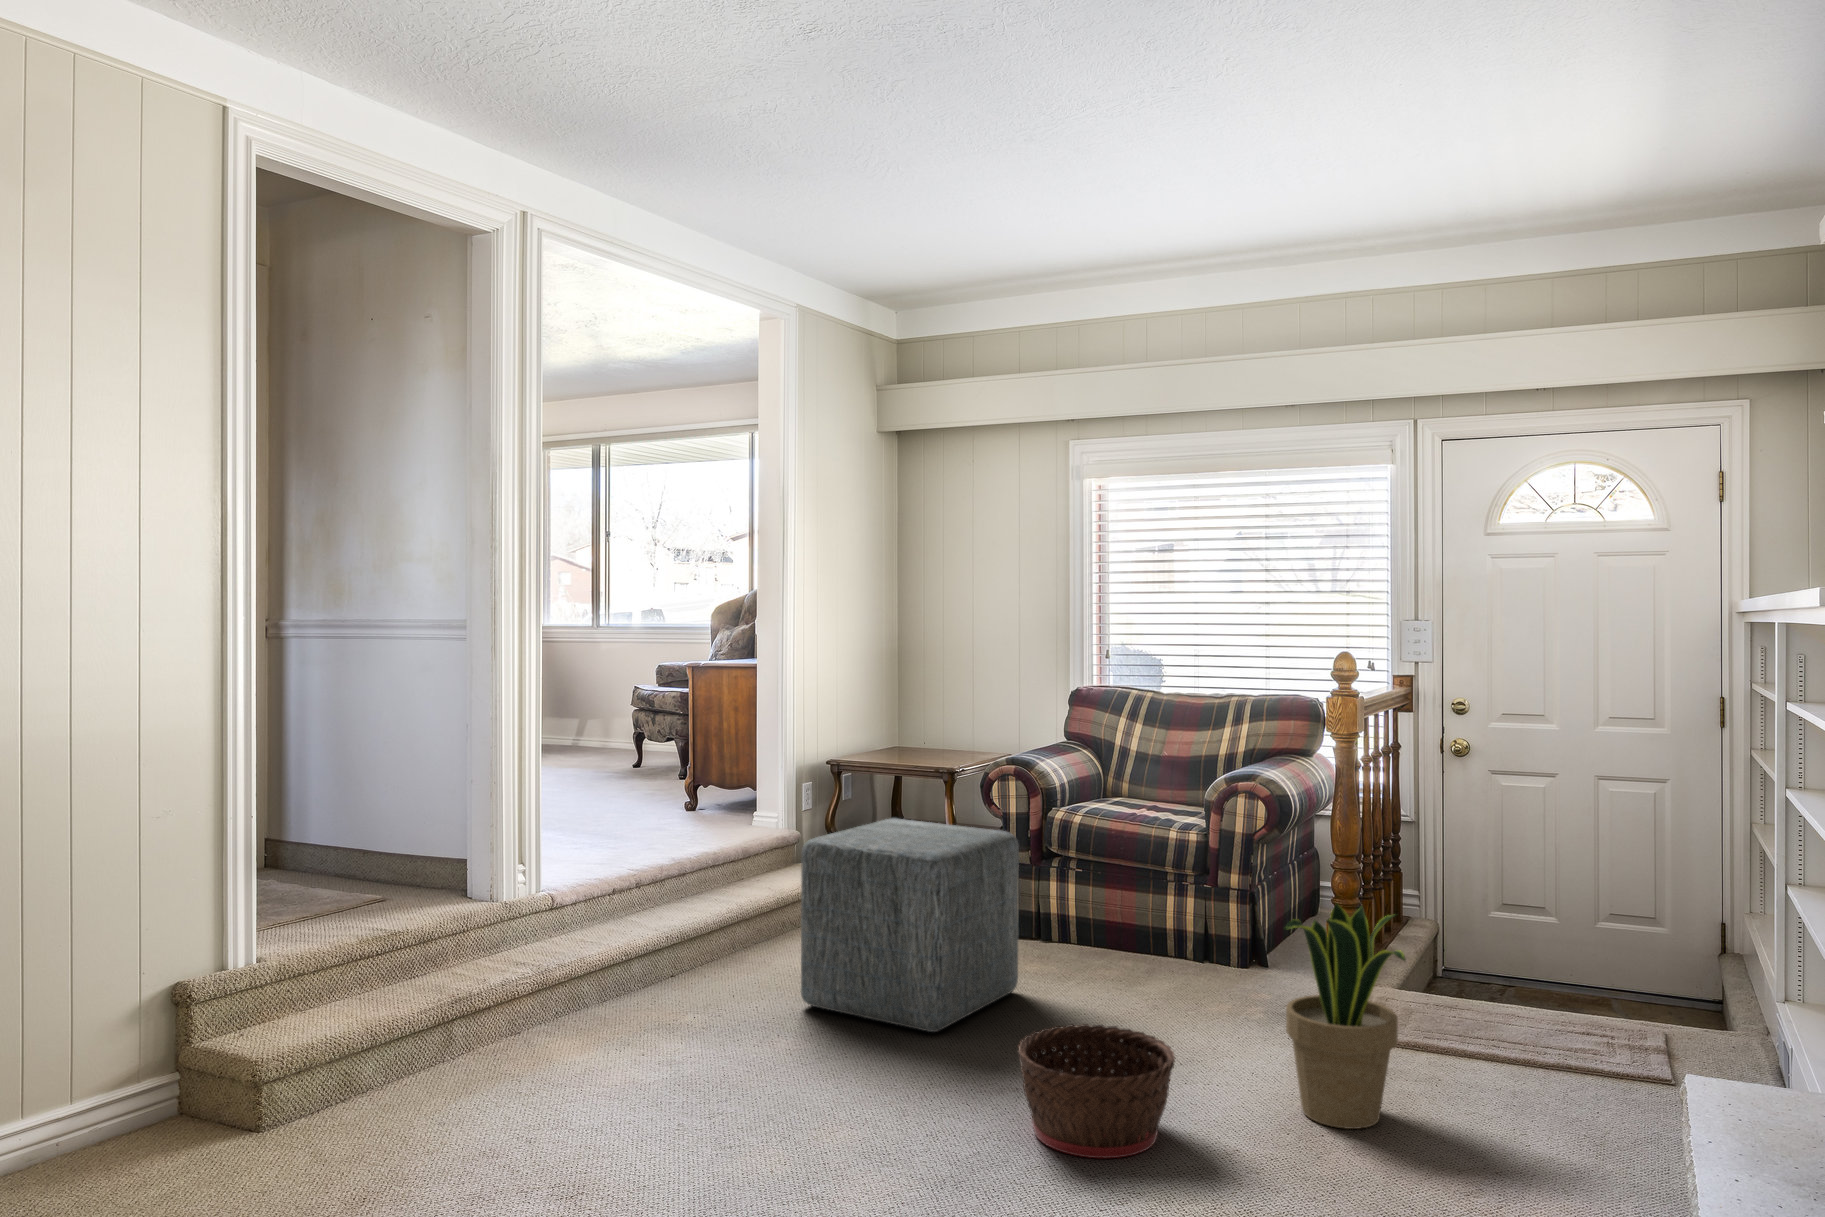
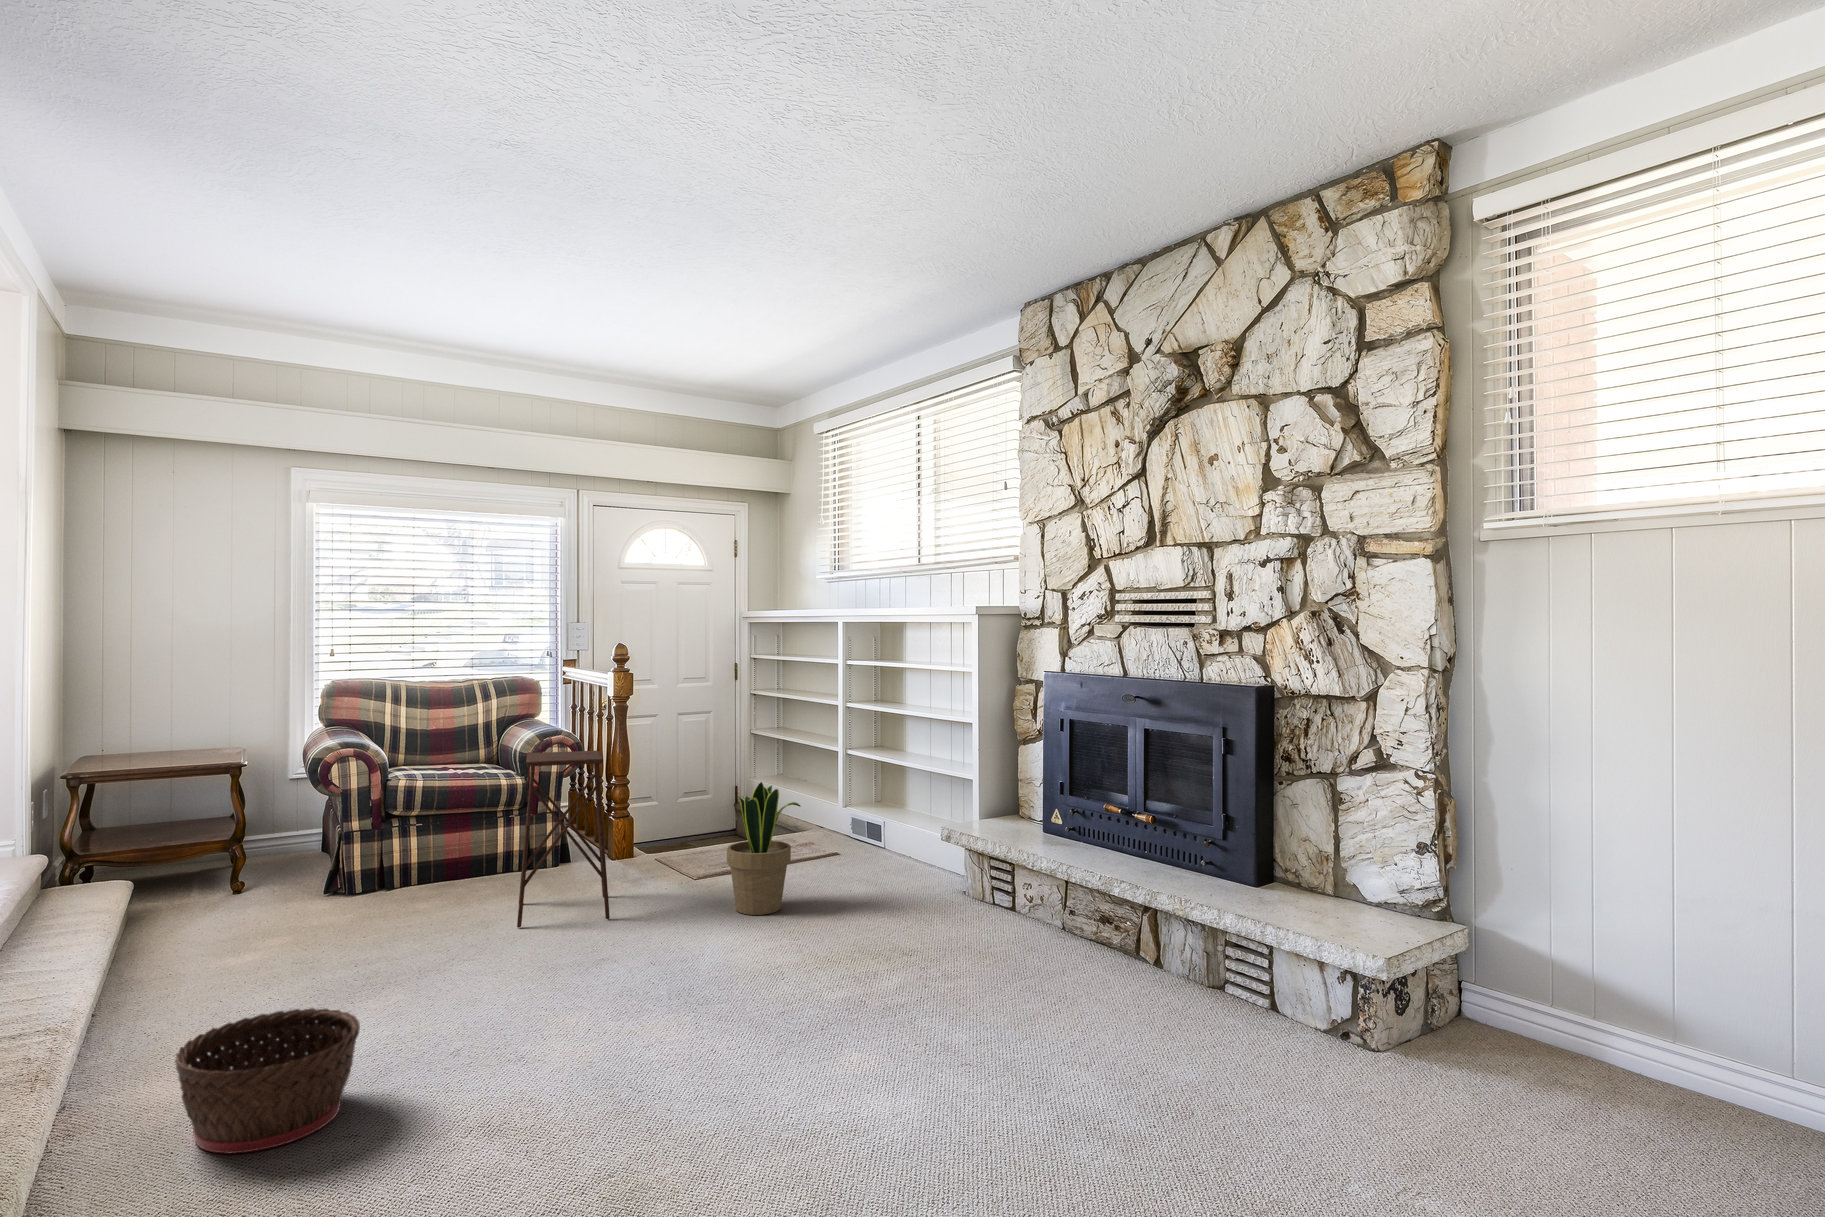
side table: none [1046,801,1209,1051] -> present [517,750,610,928]
ottoman: present [801,818,1019,1032] -> none [295,790,470,977]
basket: present [1018,1024,1175,1158] -> present [175,1008,360,1153]

